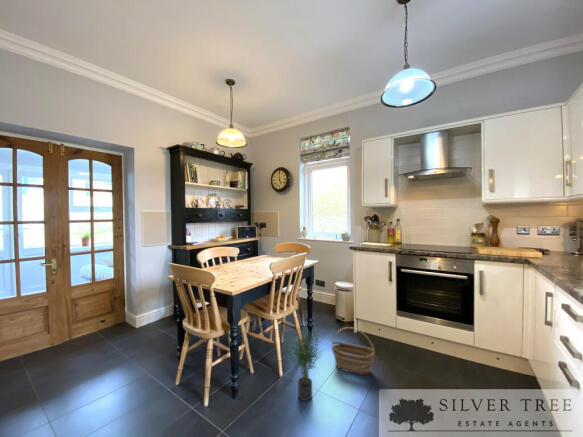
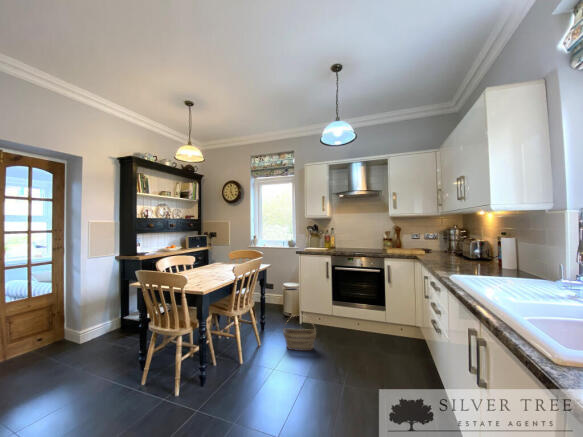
potted plant: present [286,331,319,401] -> none [240,312,281,373]

